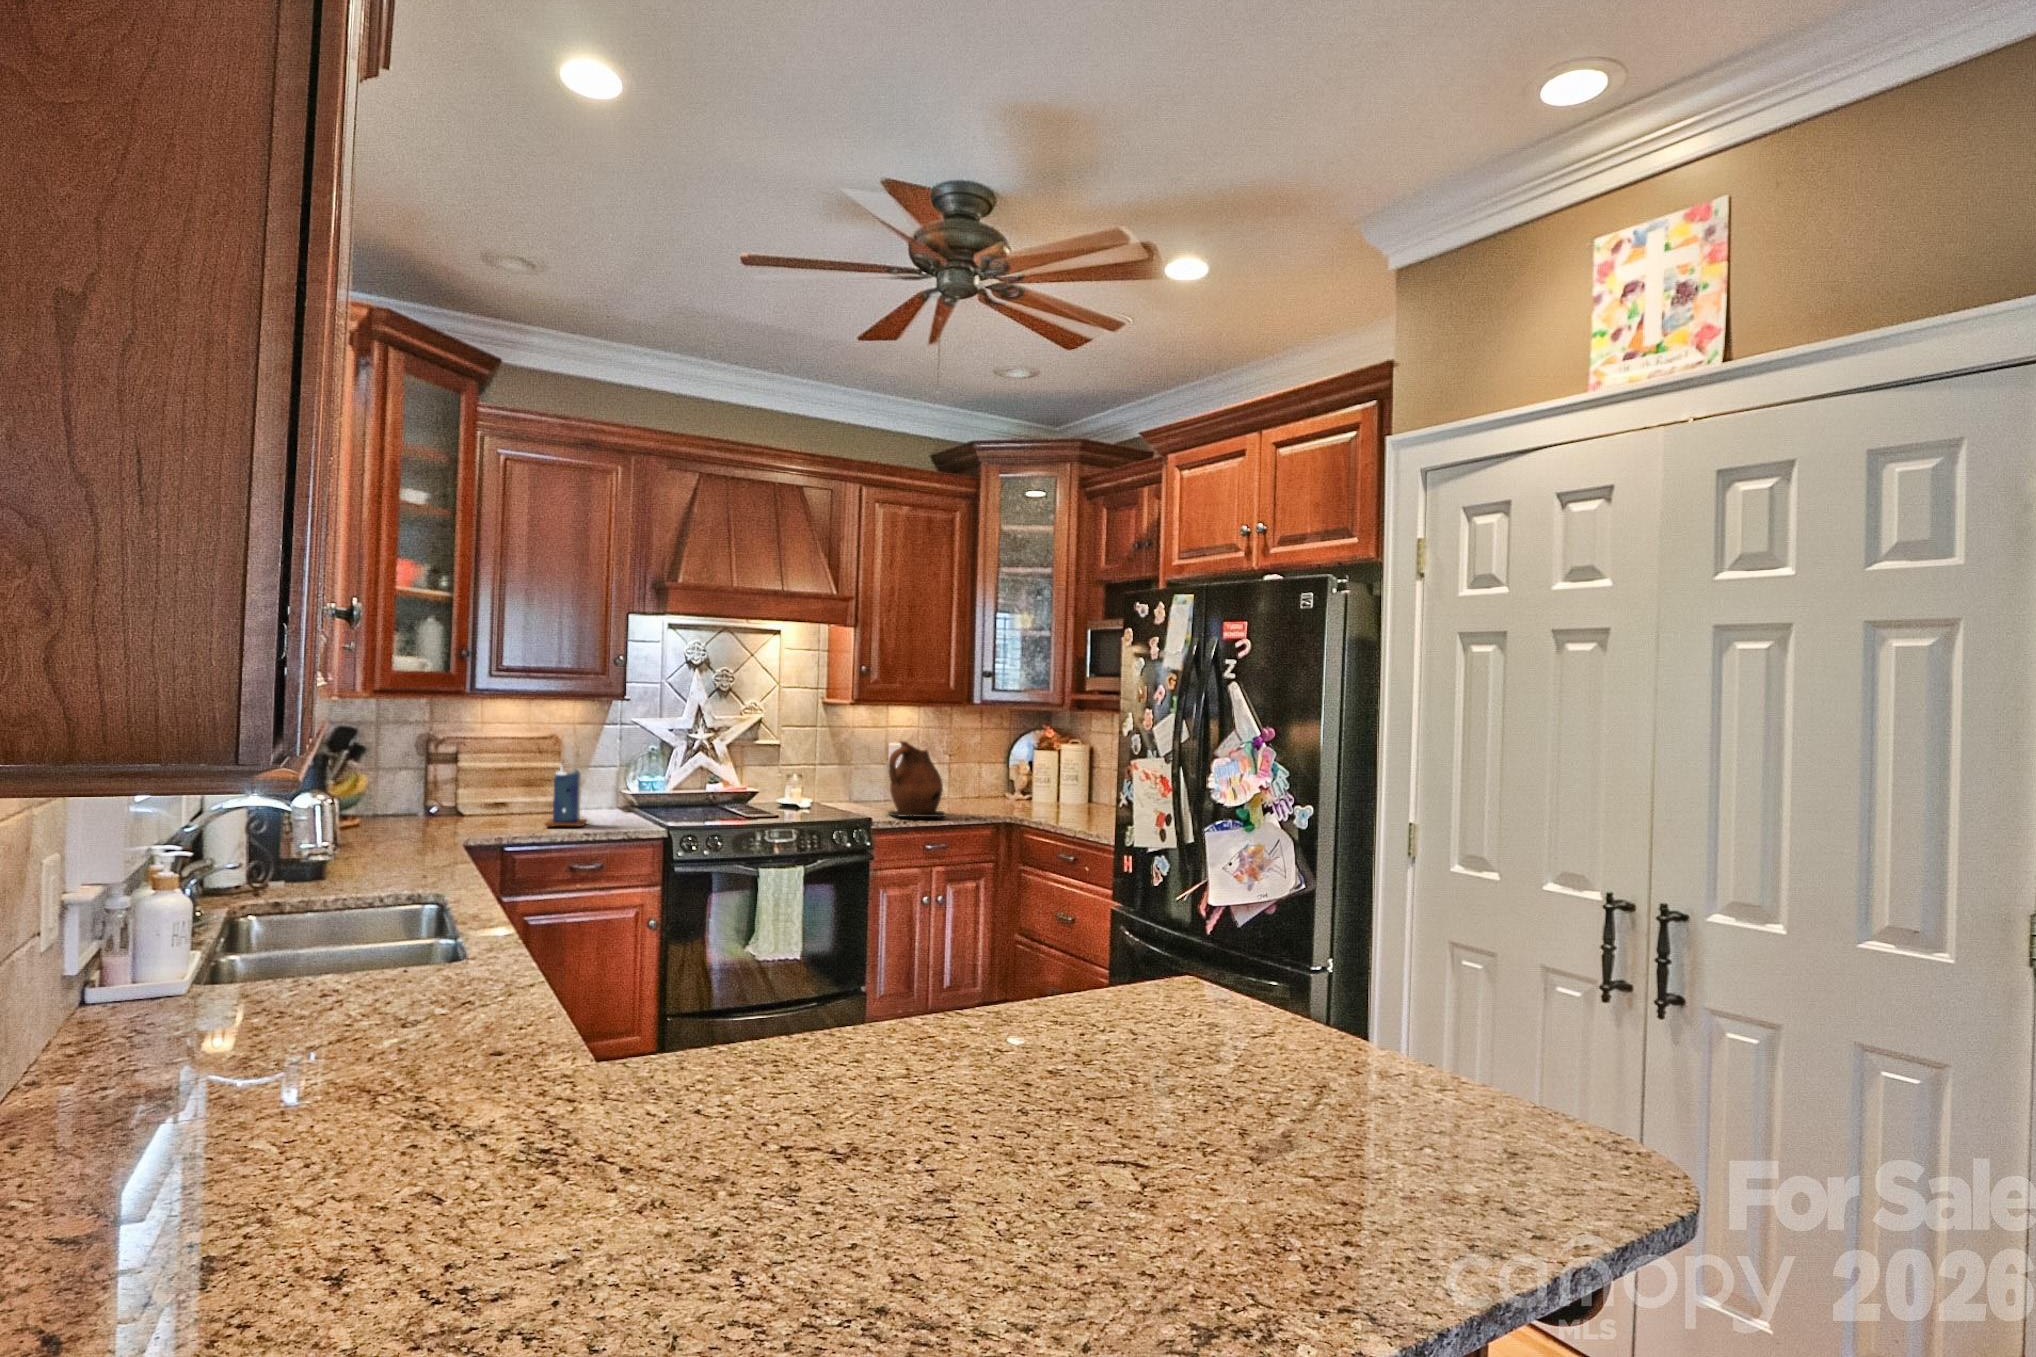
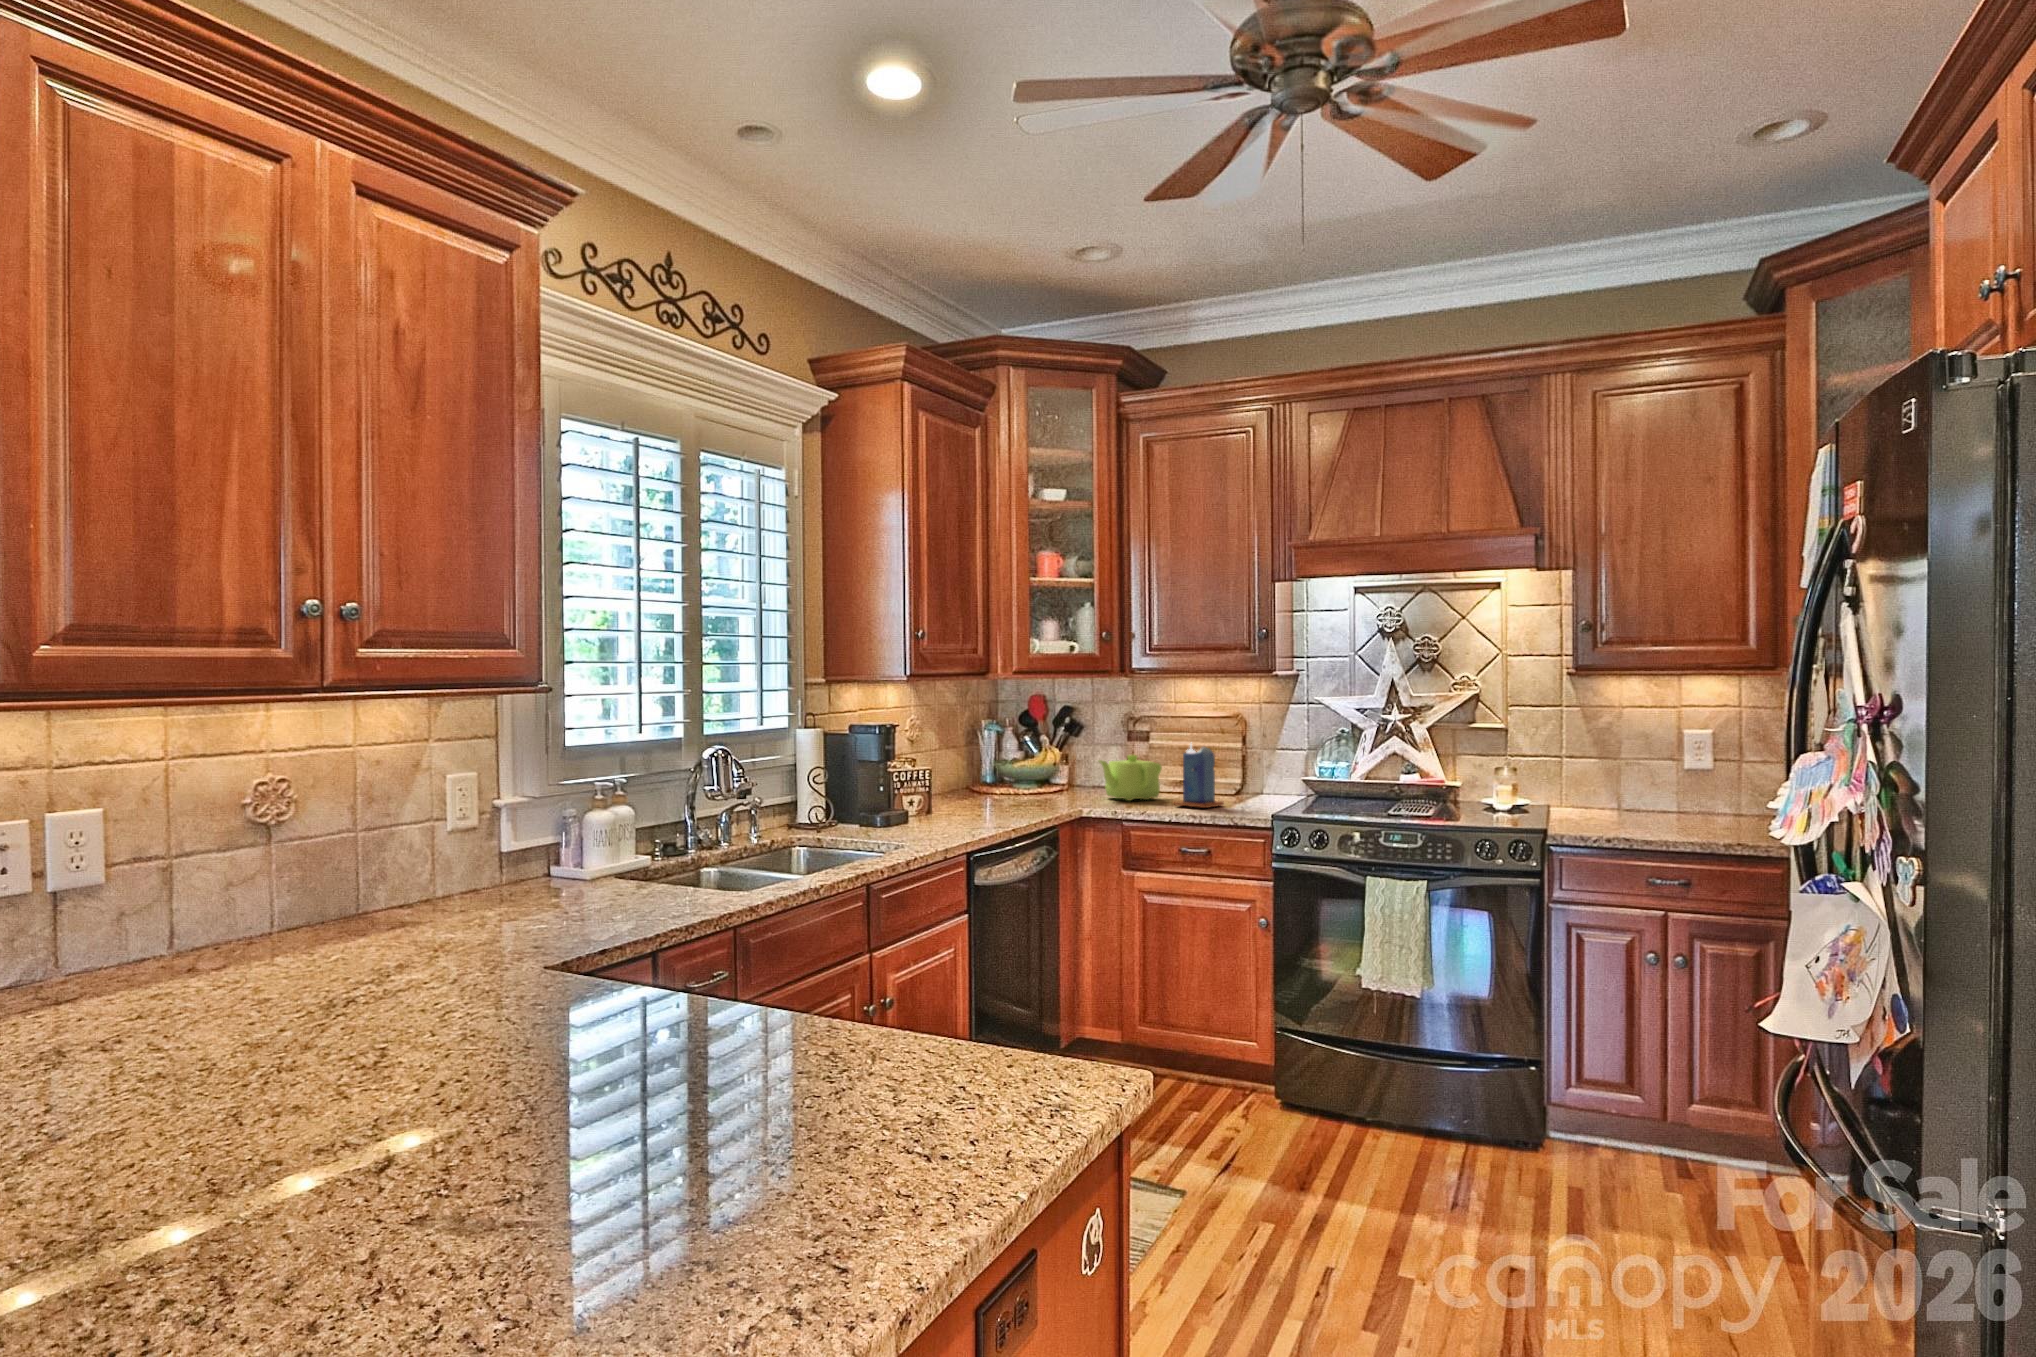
ceramic pitcher: present [888,741,945,817] -> none [1588,722,1707,839]
teapot: none [437,779,512,826] -> present [1099,755,1162,801]

